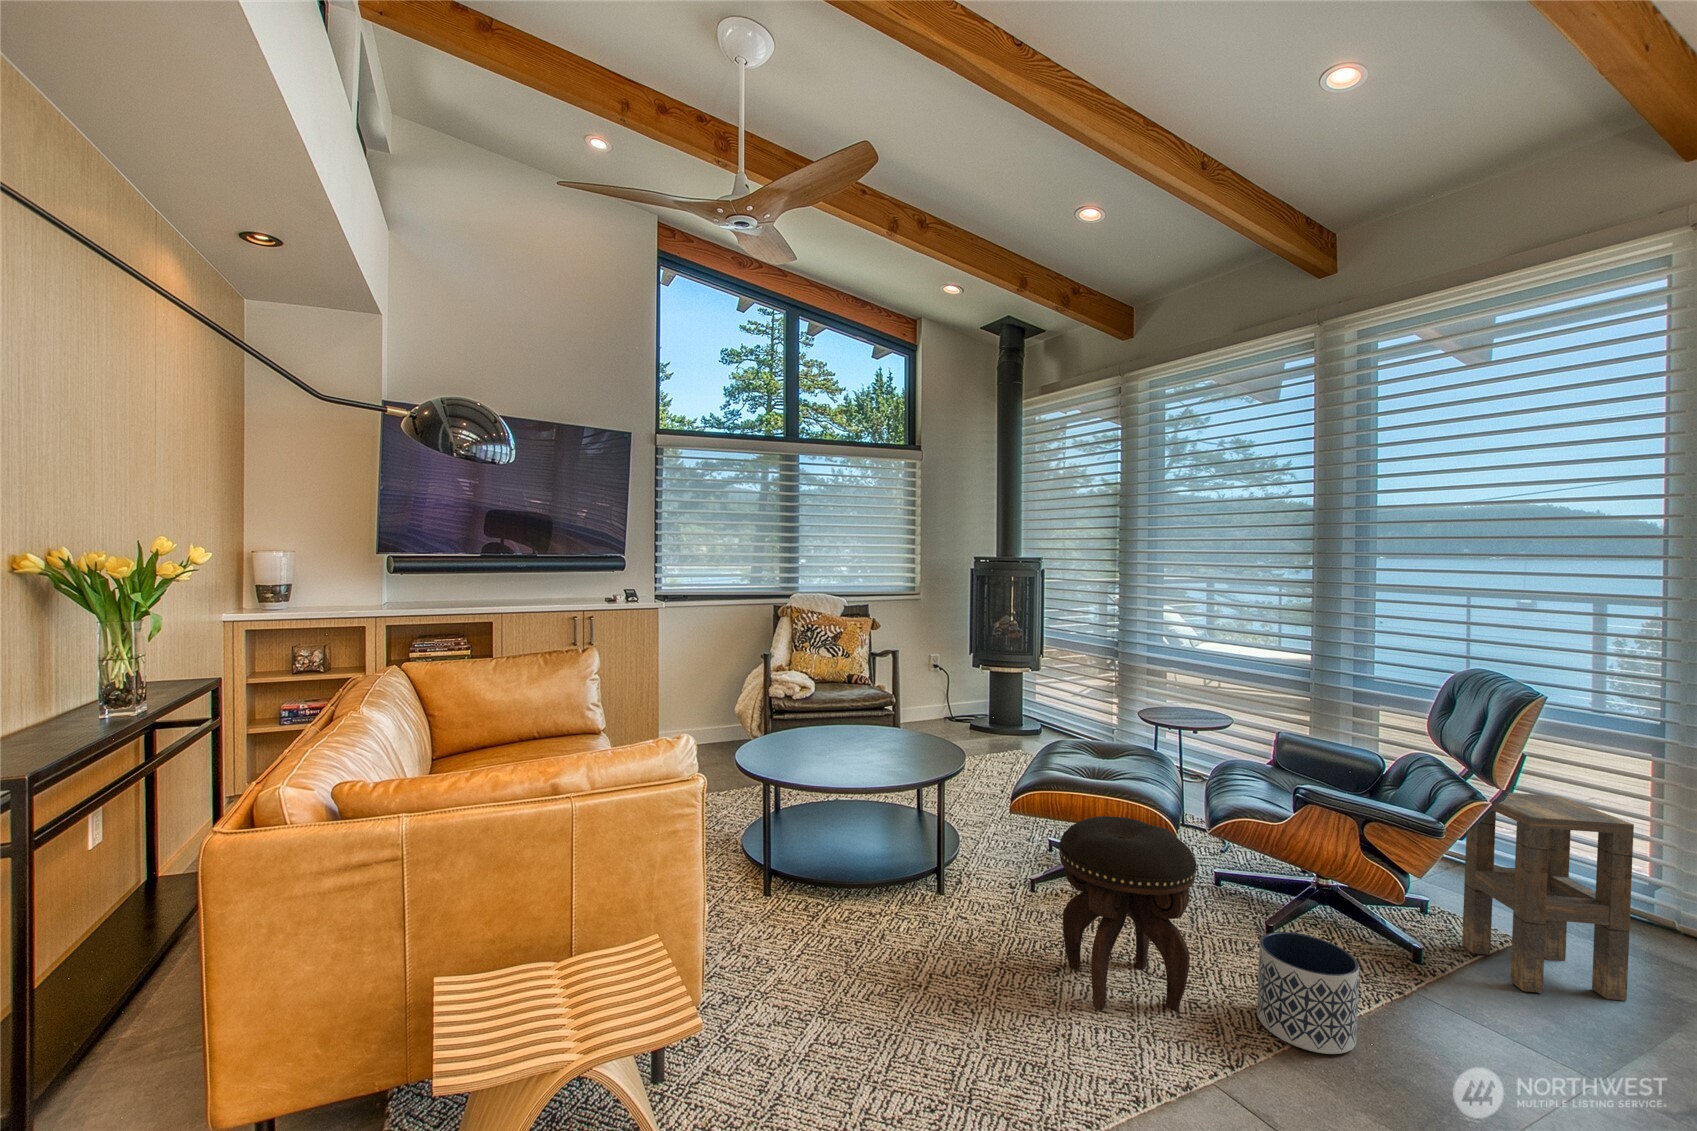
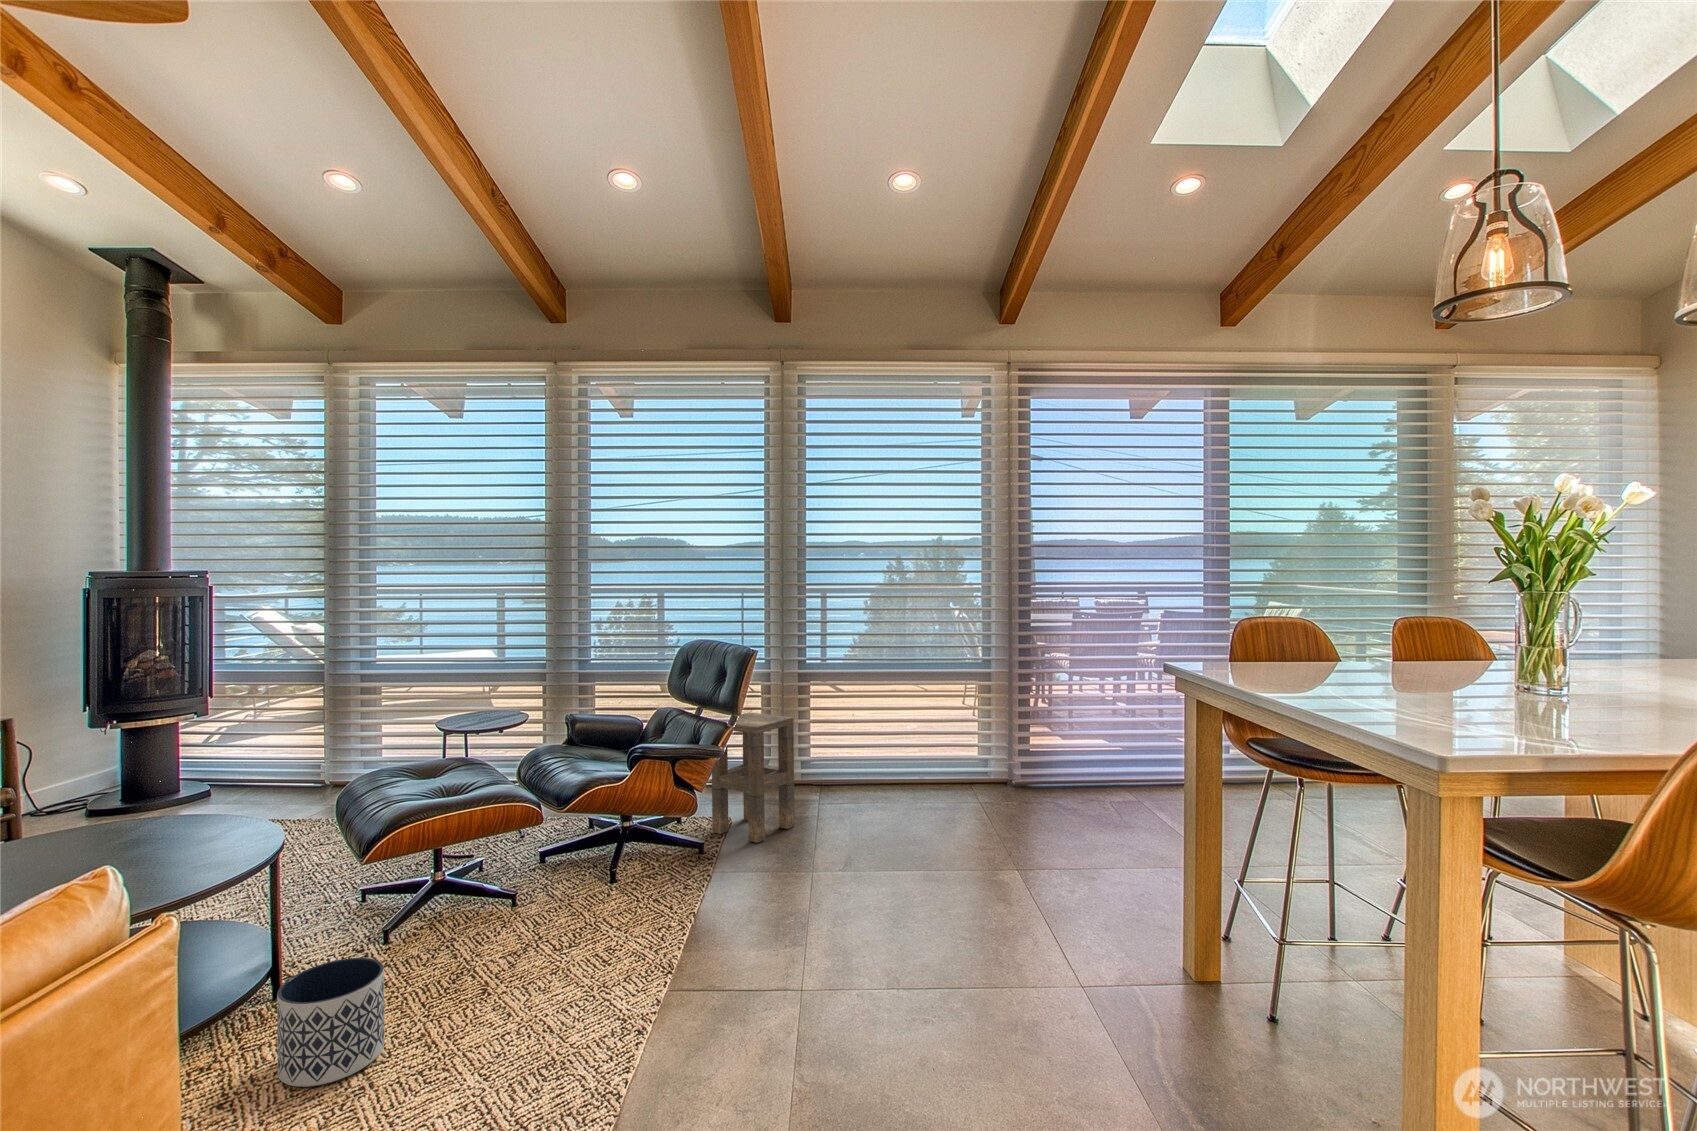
footstool: present [1059,816,1196,1010] -> none [481,811,611,996]
planter: present [1257,932,1359,1054] -> present [277,958,385,1087]

